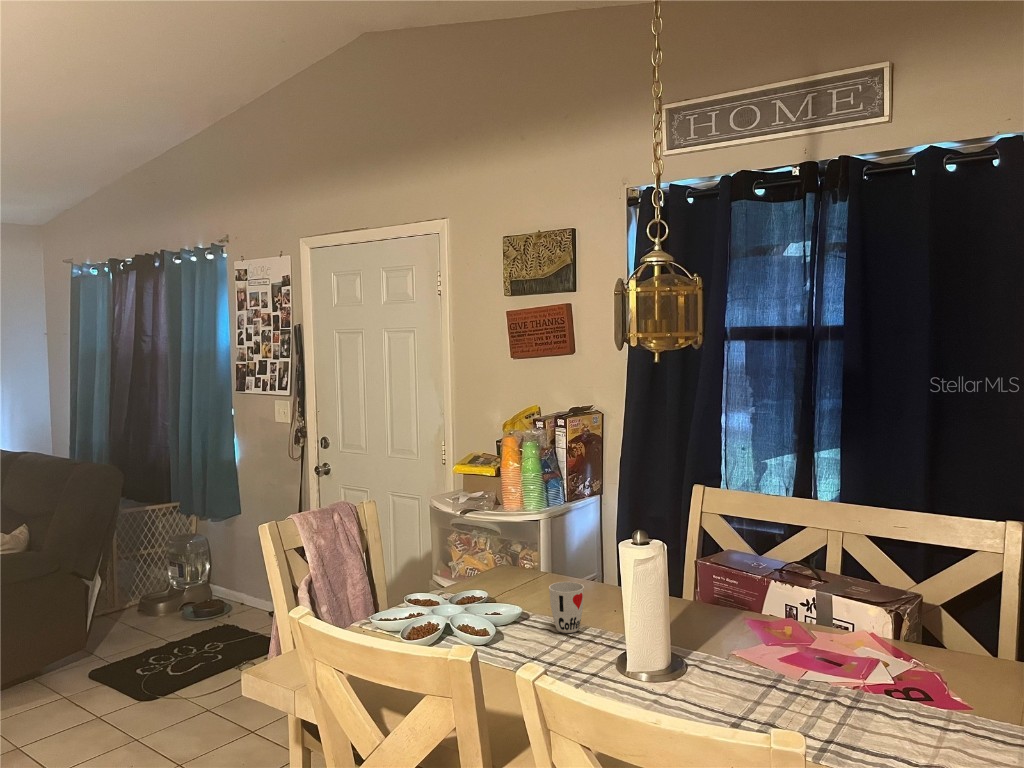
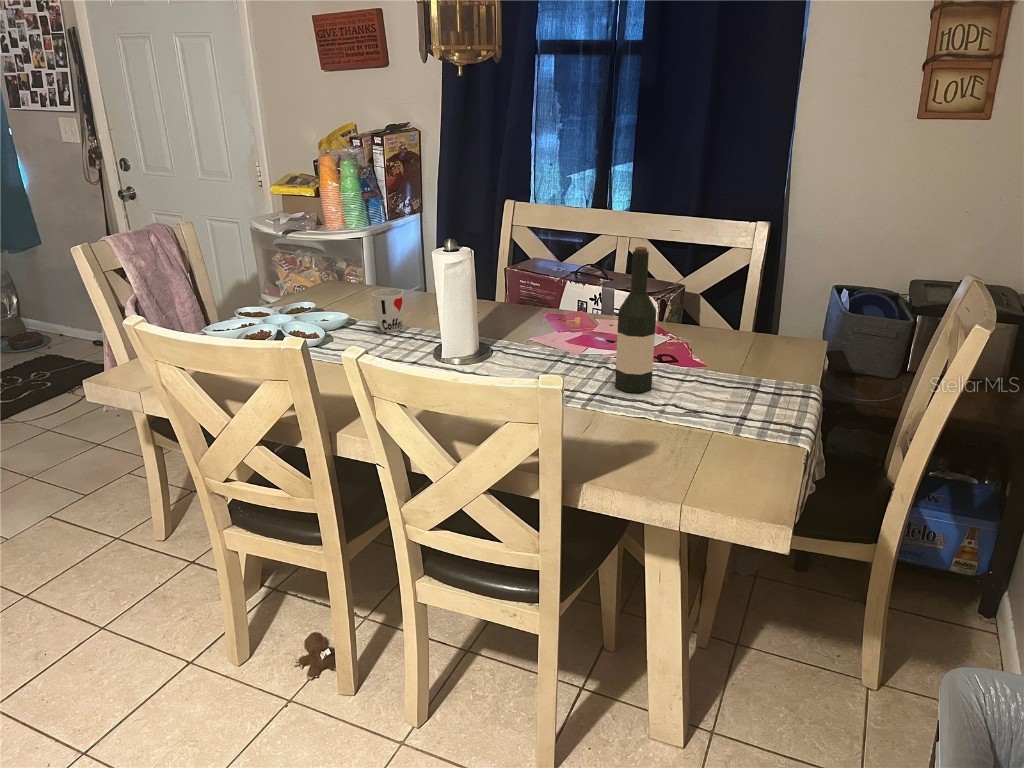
wine bottle: none [852,553,905,745] -> present [615,247,657,393]

